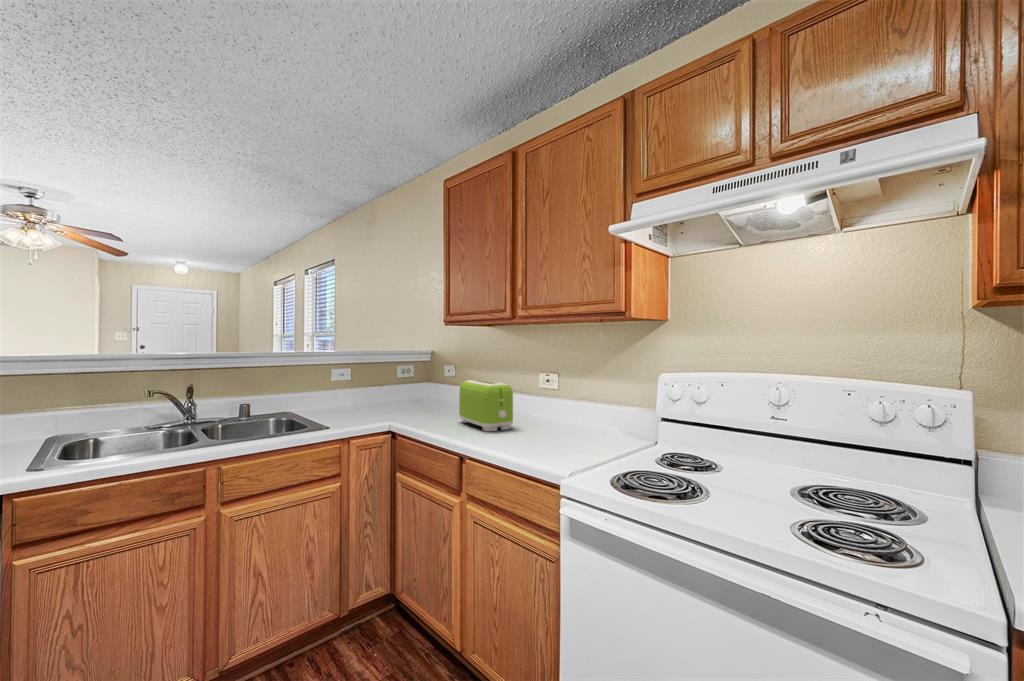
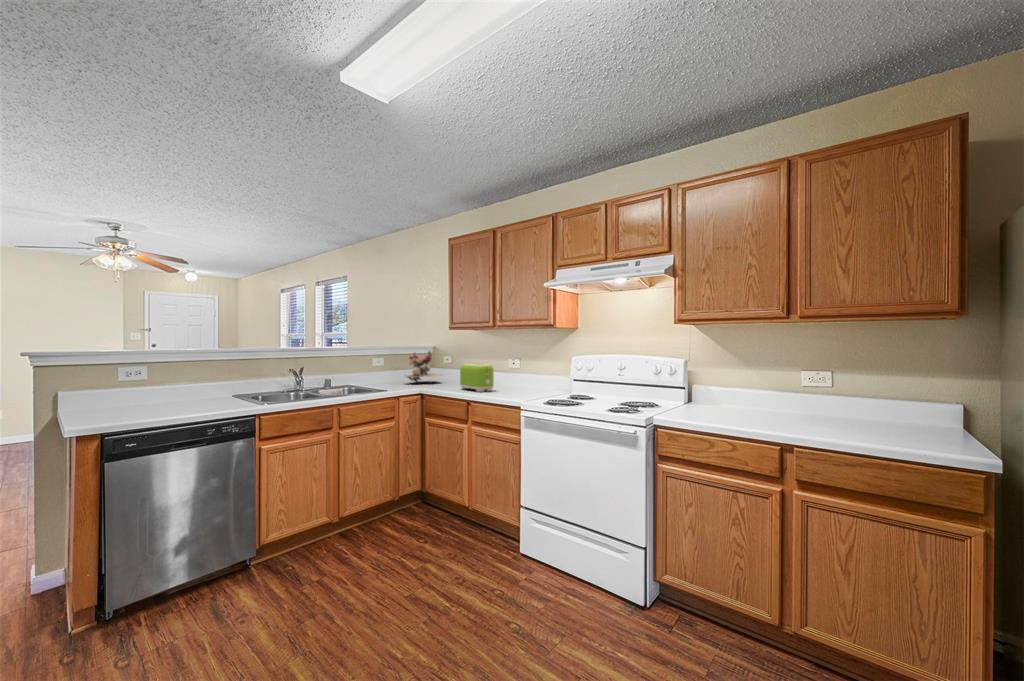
flower arrangement: none [383,356,442,406] -> present [405,351,440,382]

